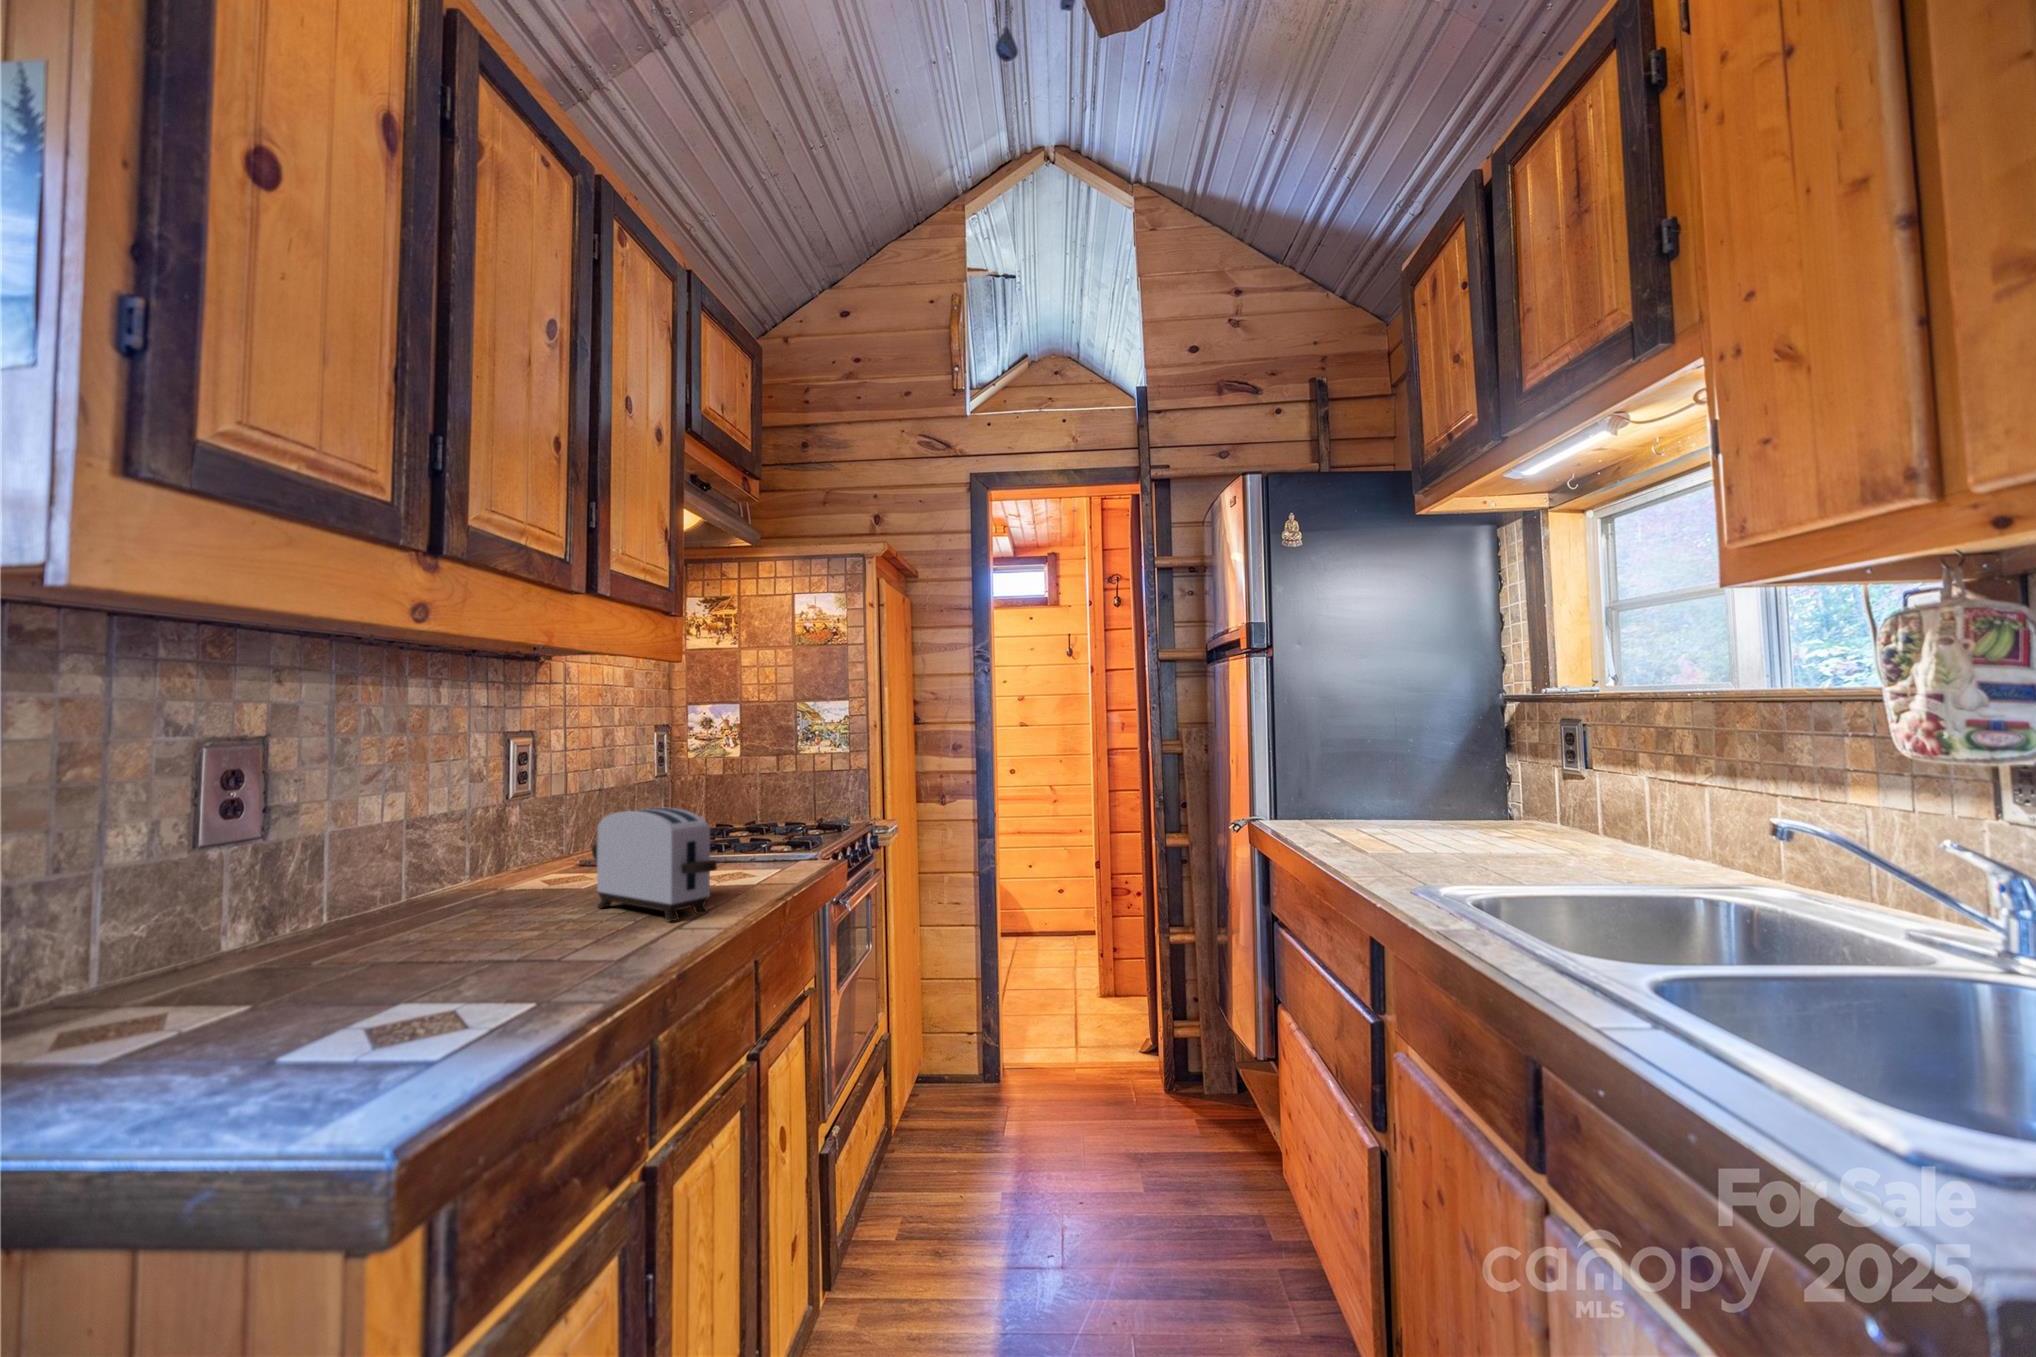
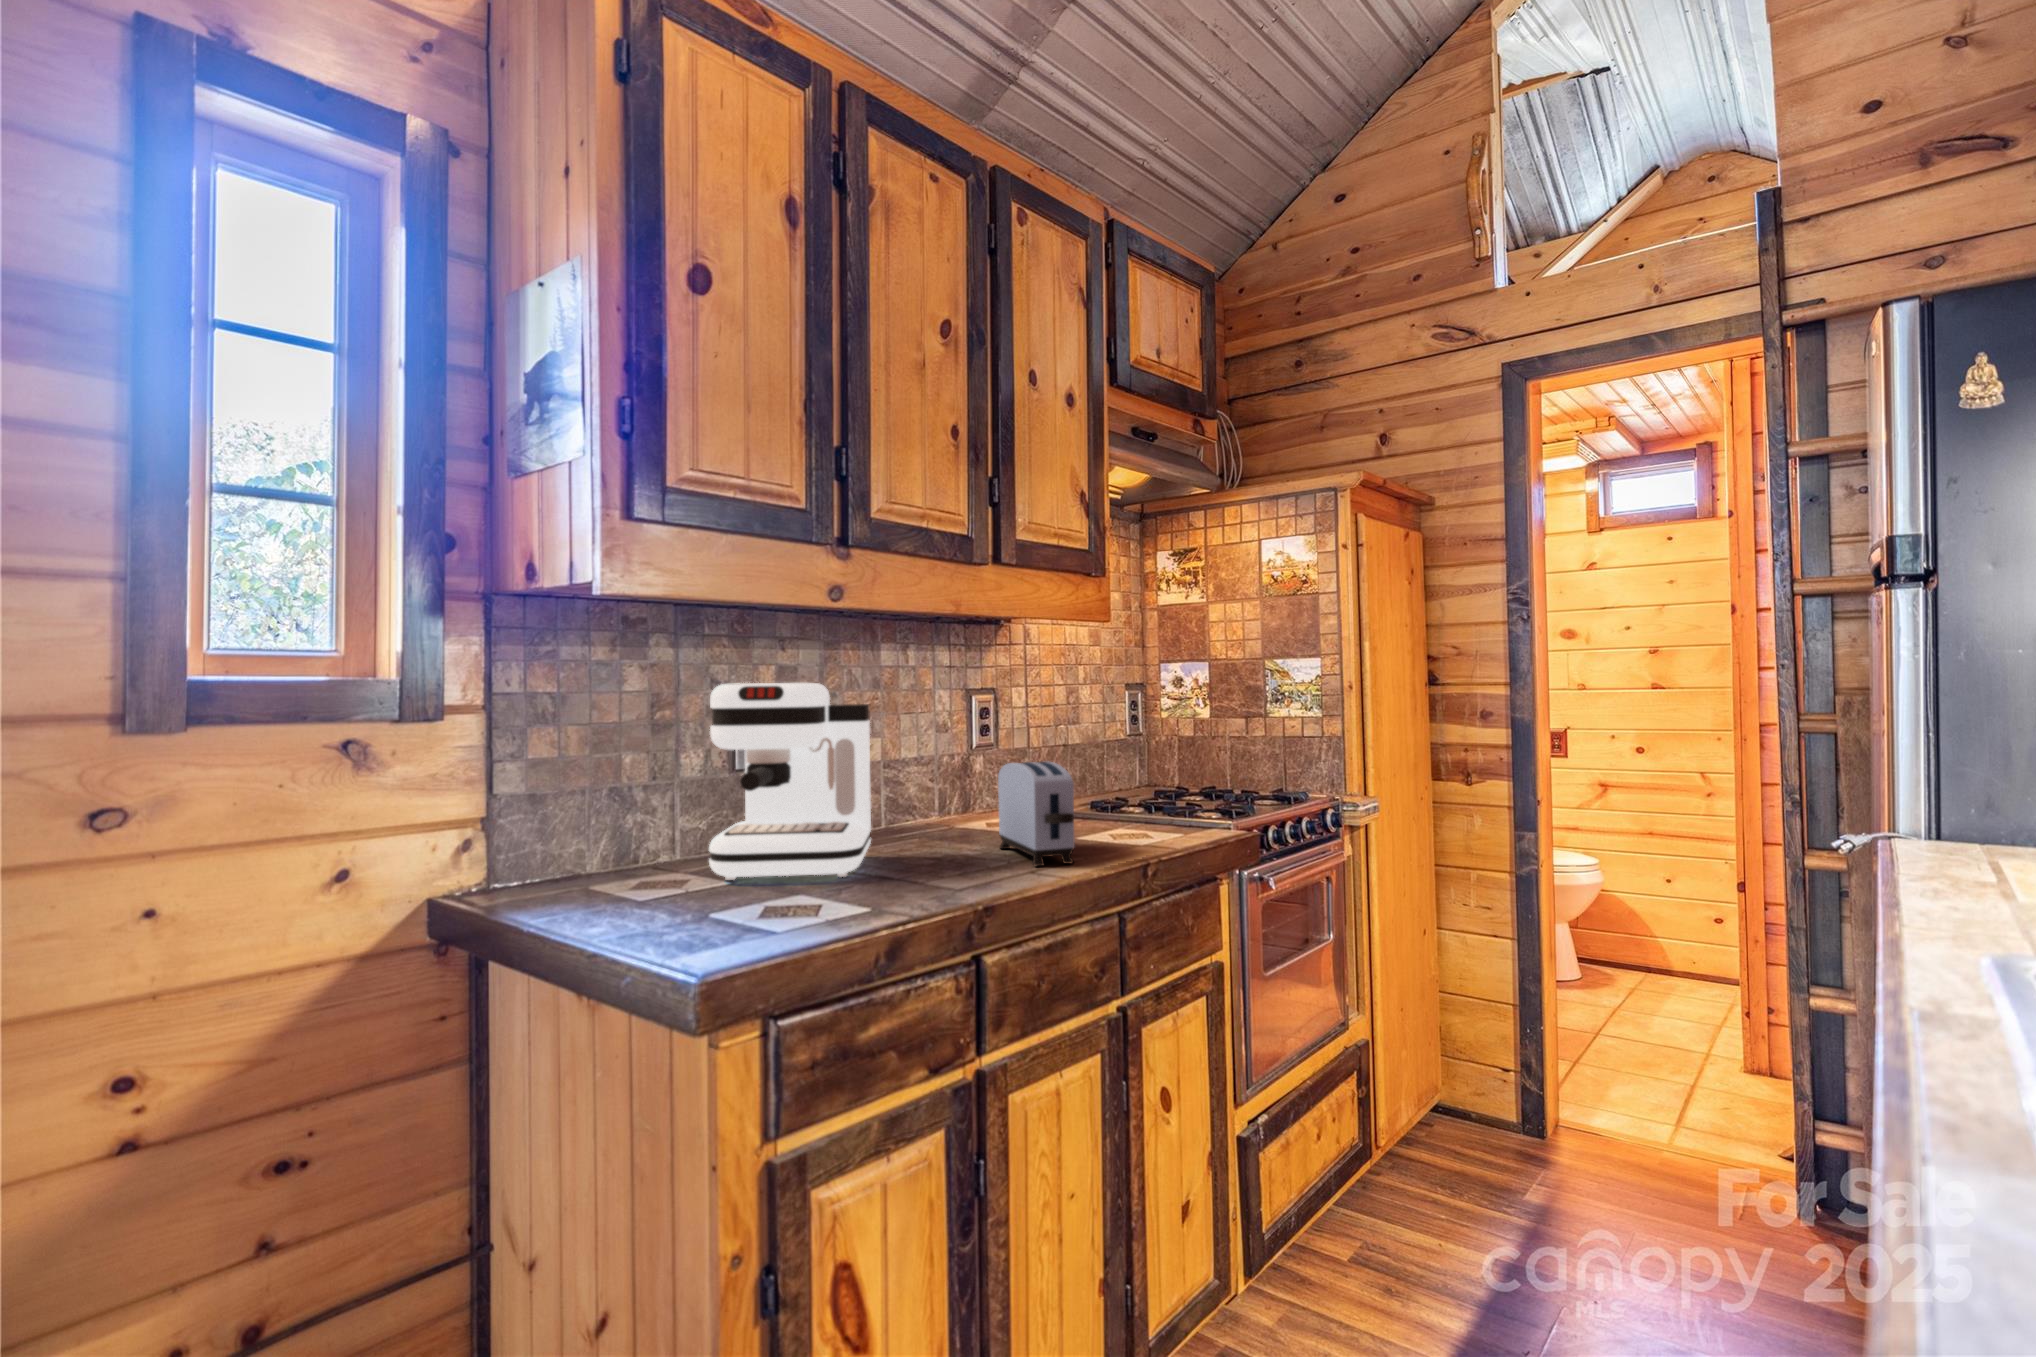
coffee maker: none [202,725,459,1004] -> present [709,683,871,880]

